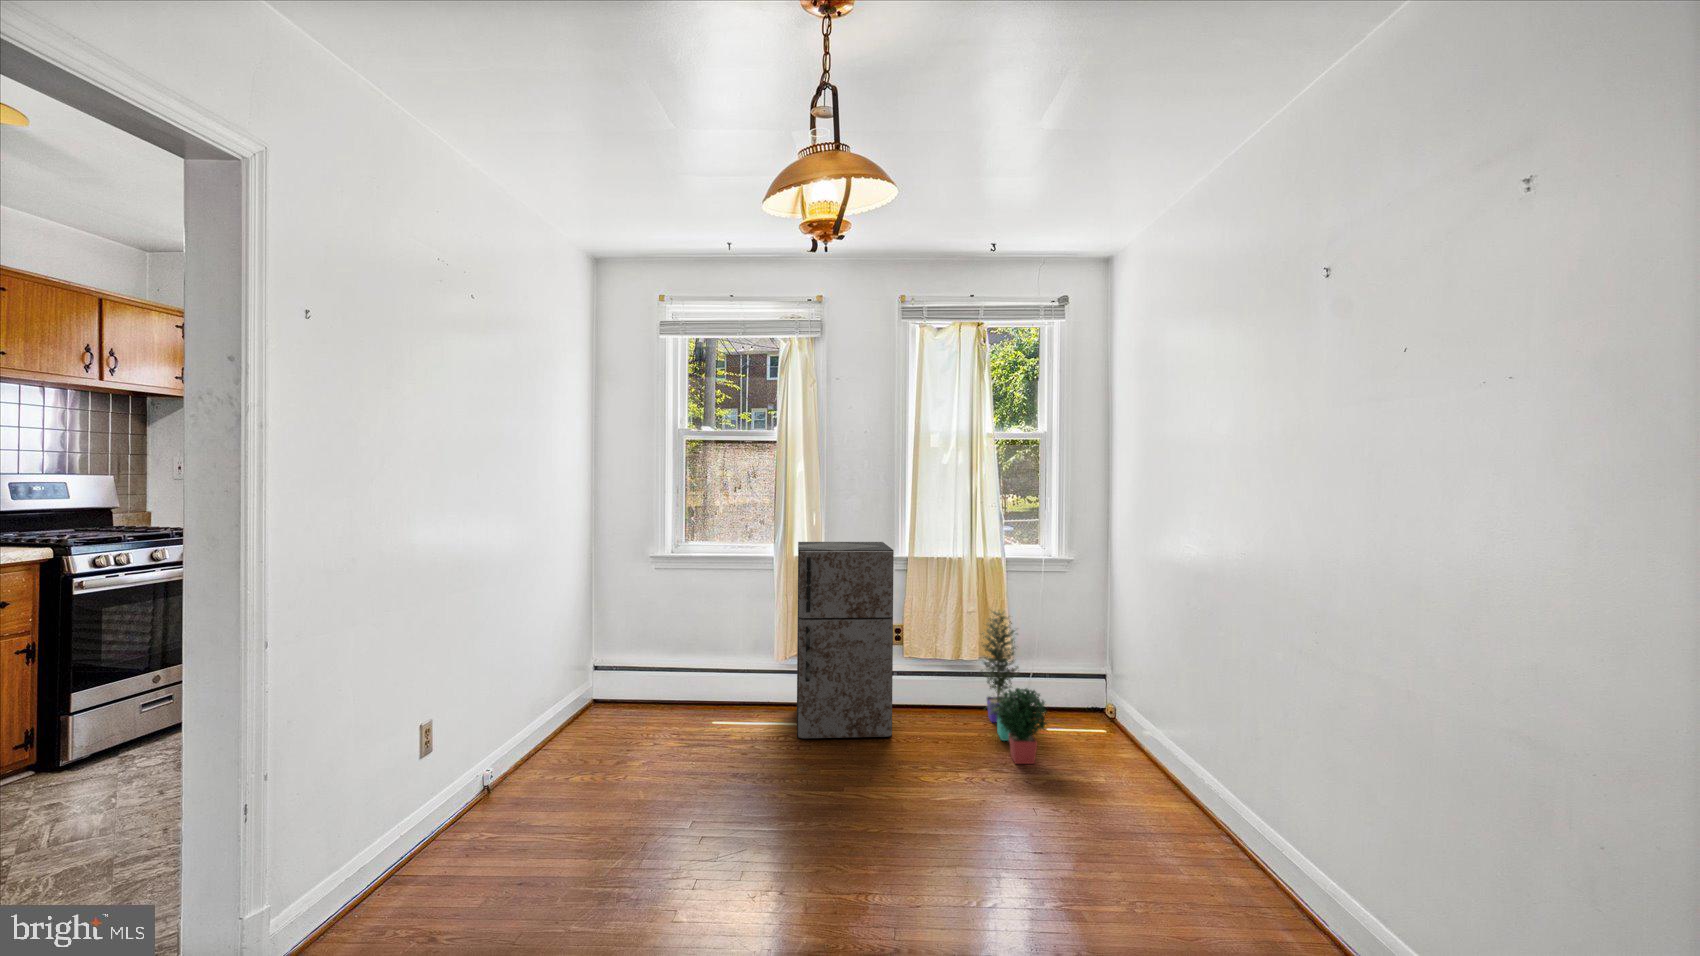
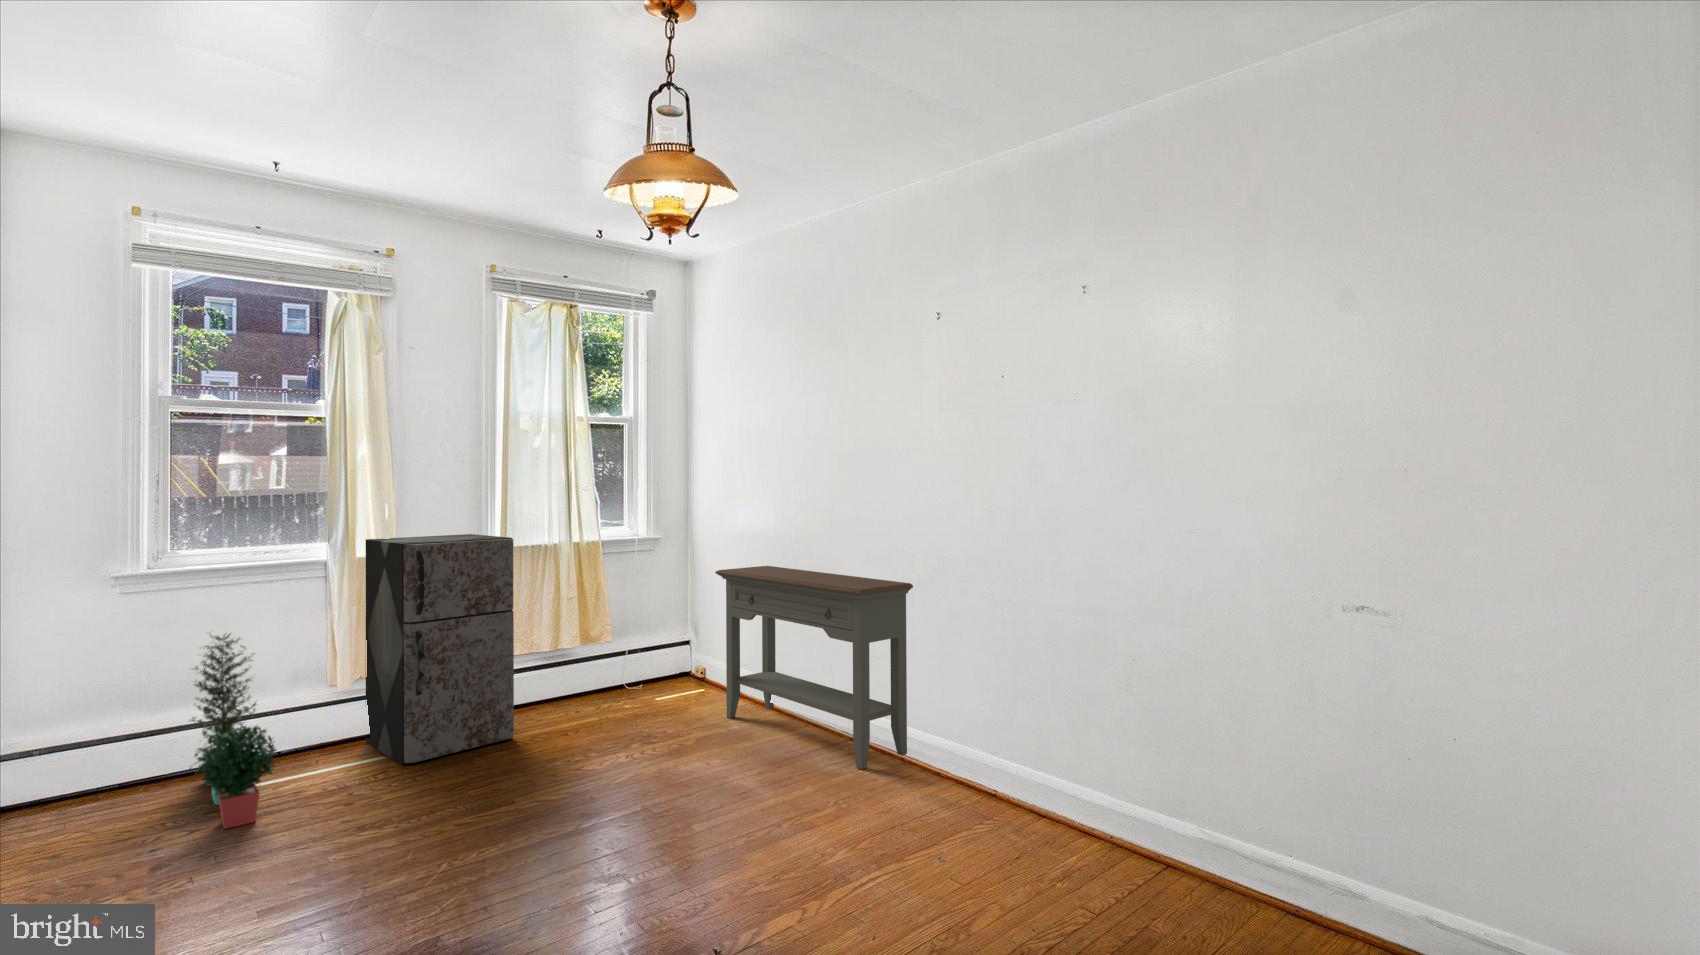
console table: none [1092,604,1313,919] -> present [715,566,913,769]
potted plant: present [981,612,1047,764] -> present [189,633,277,829]

